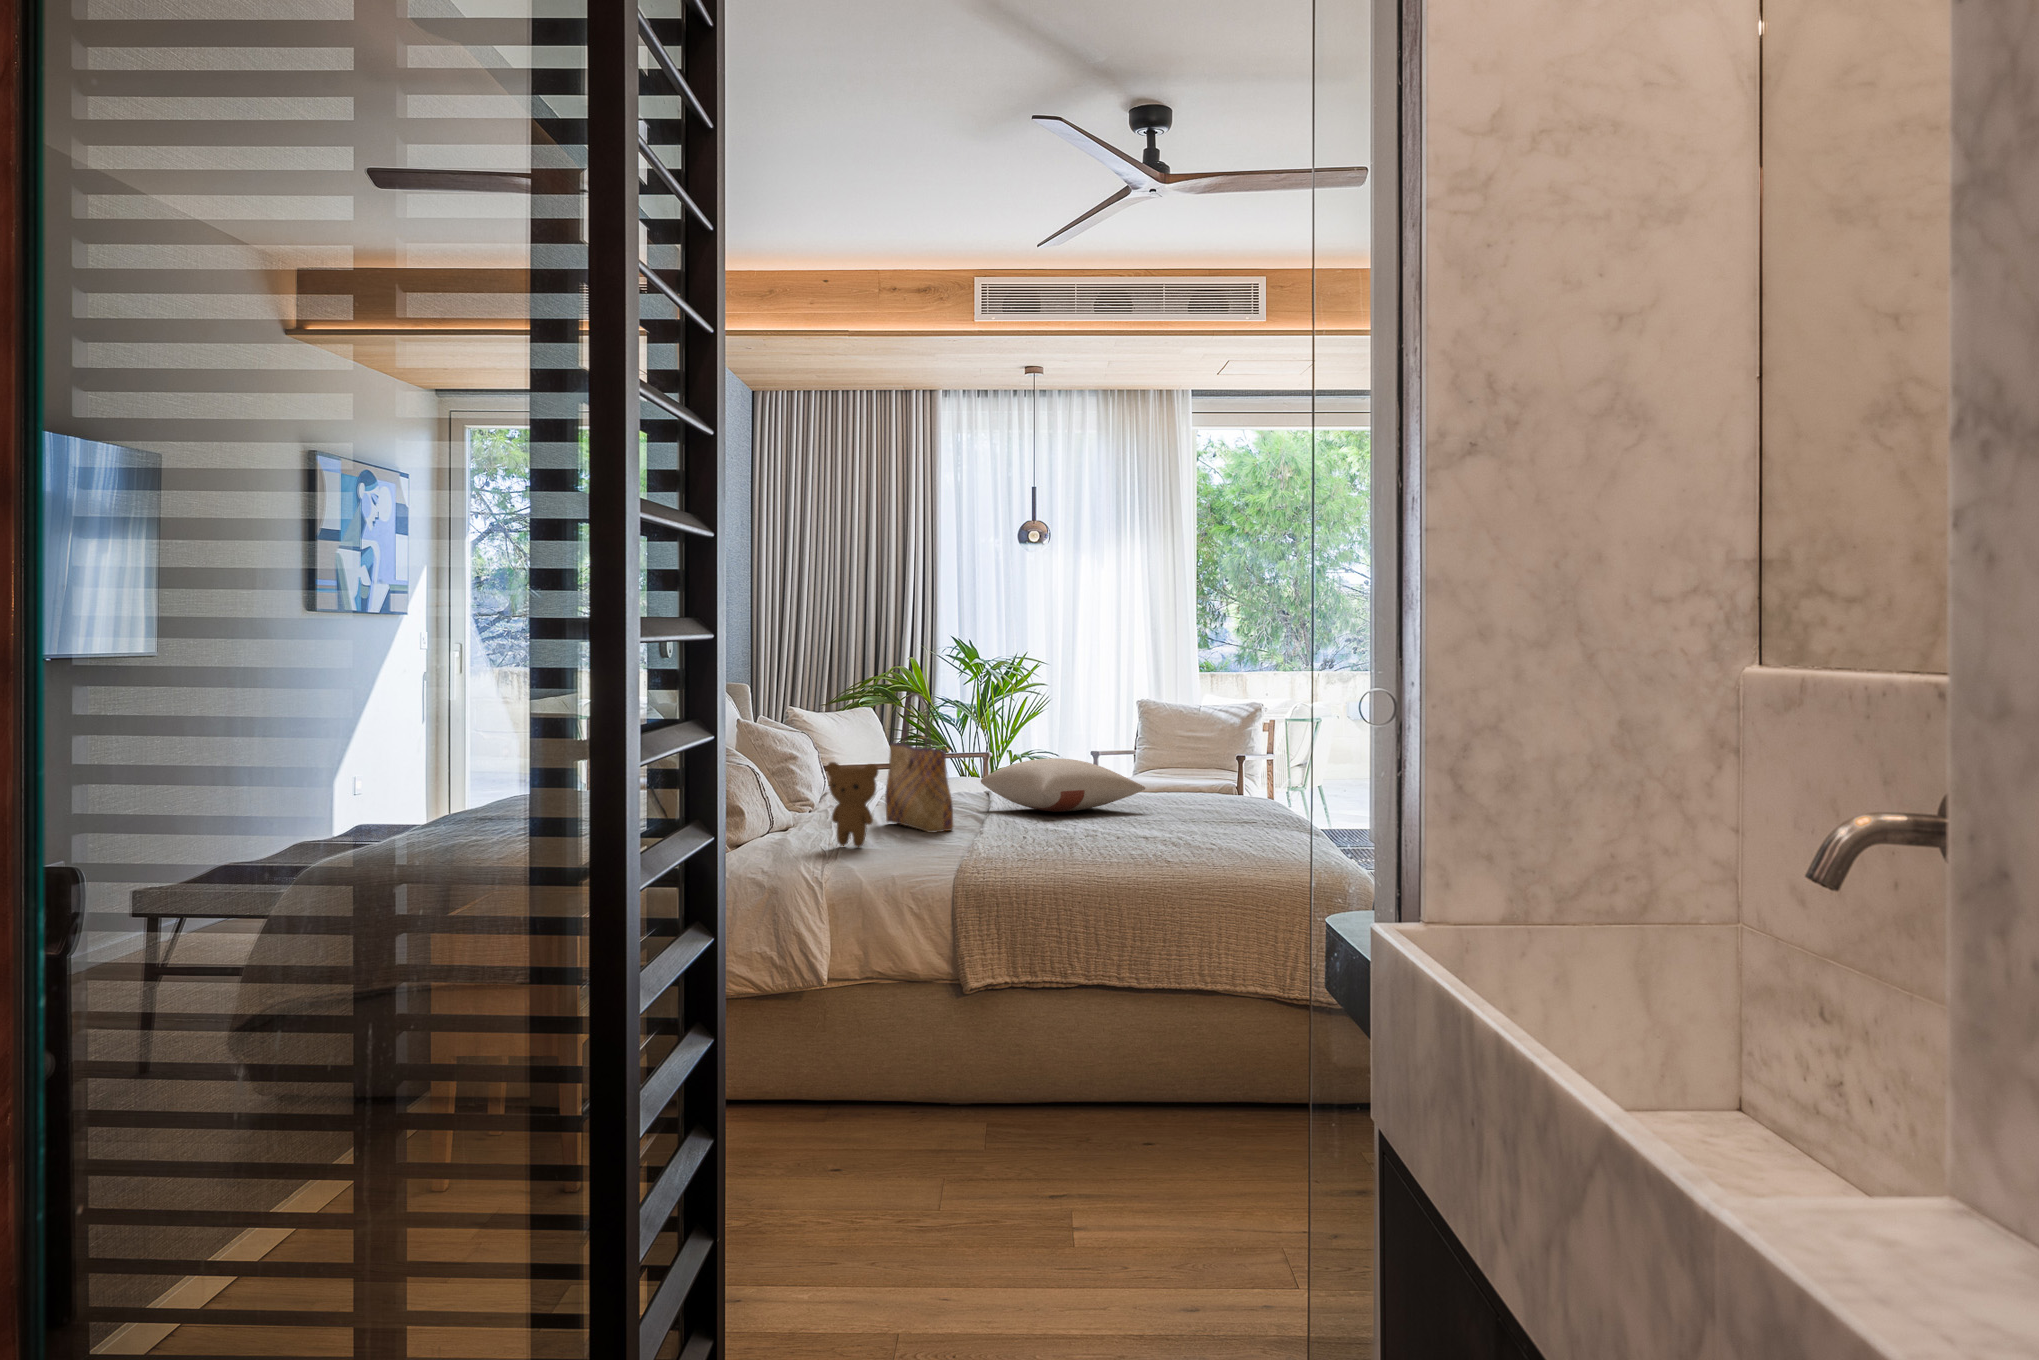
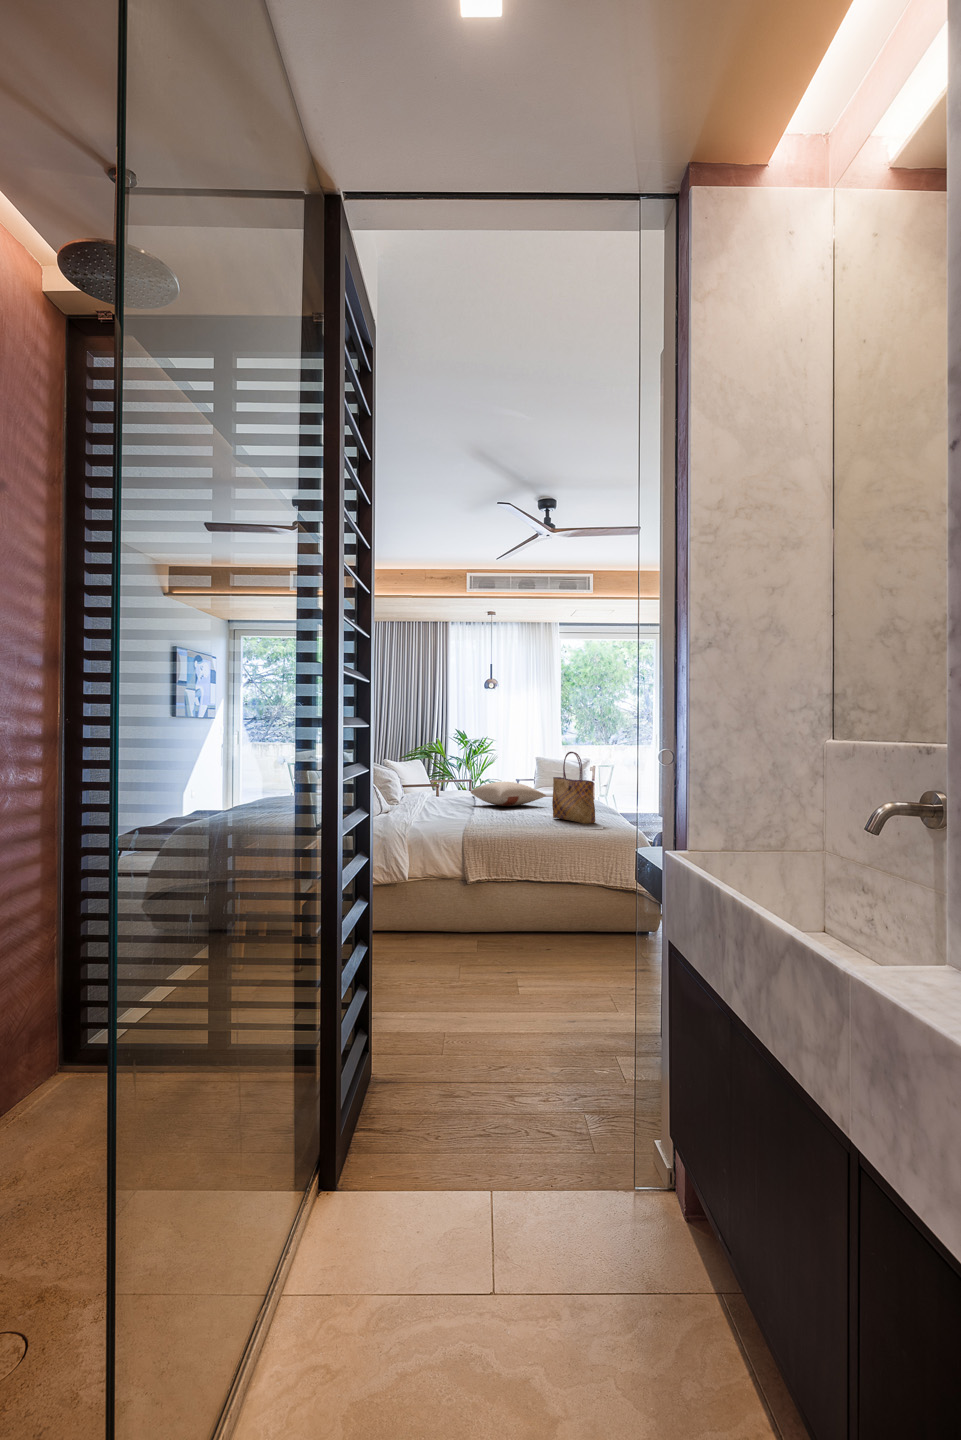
tote bag: present [885,693,953,833] -> present [552,752,595,824]
teddy bear: present [826,762,878,847] -> none [403,783,427,822]

